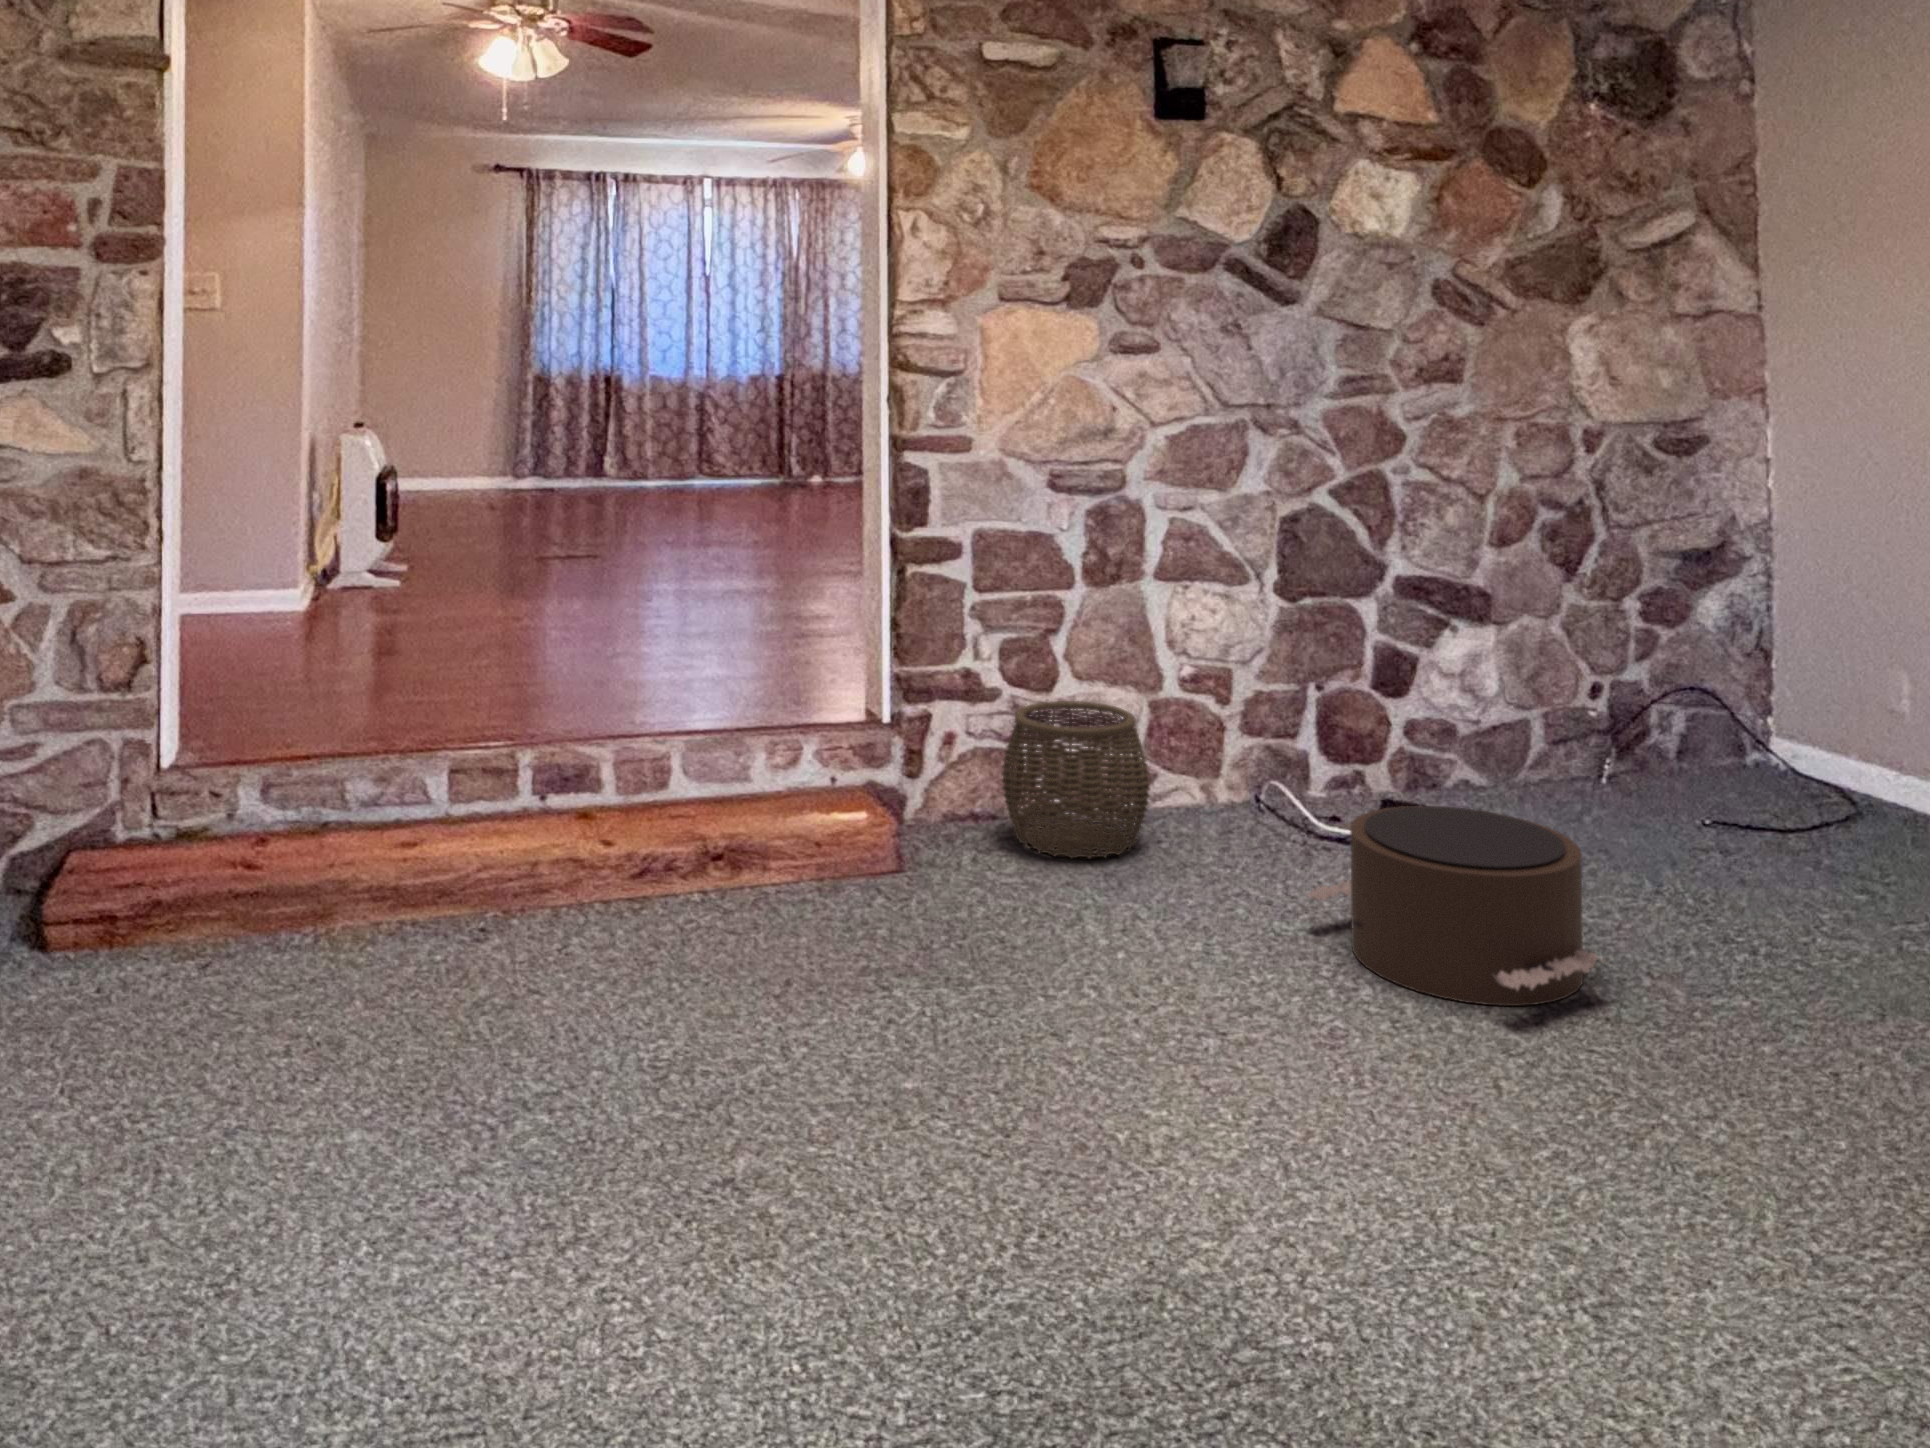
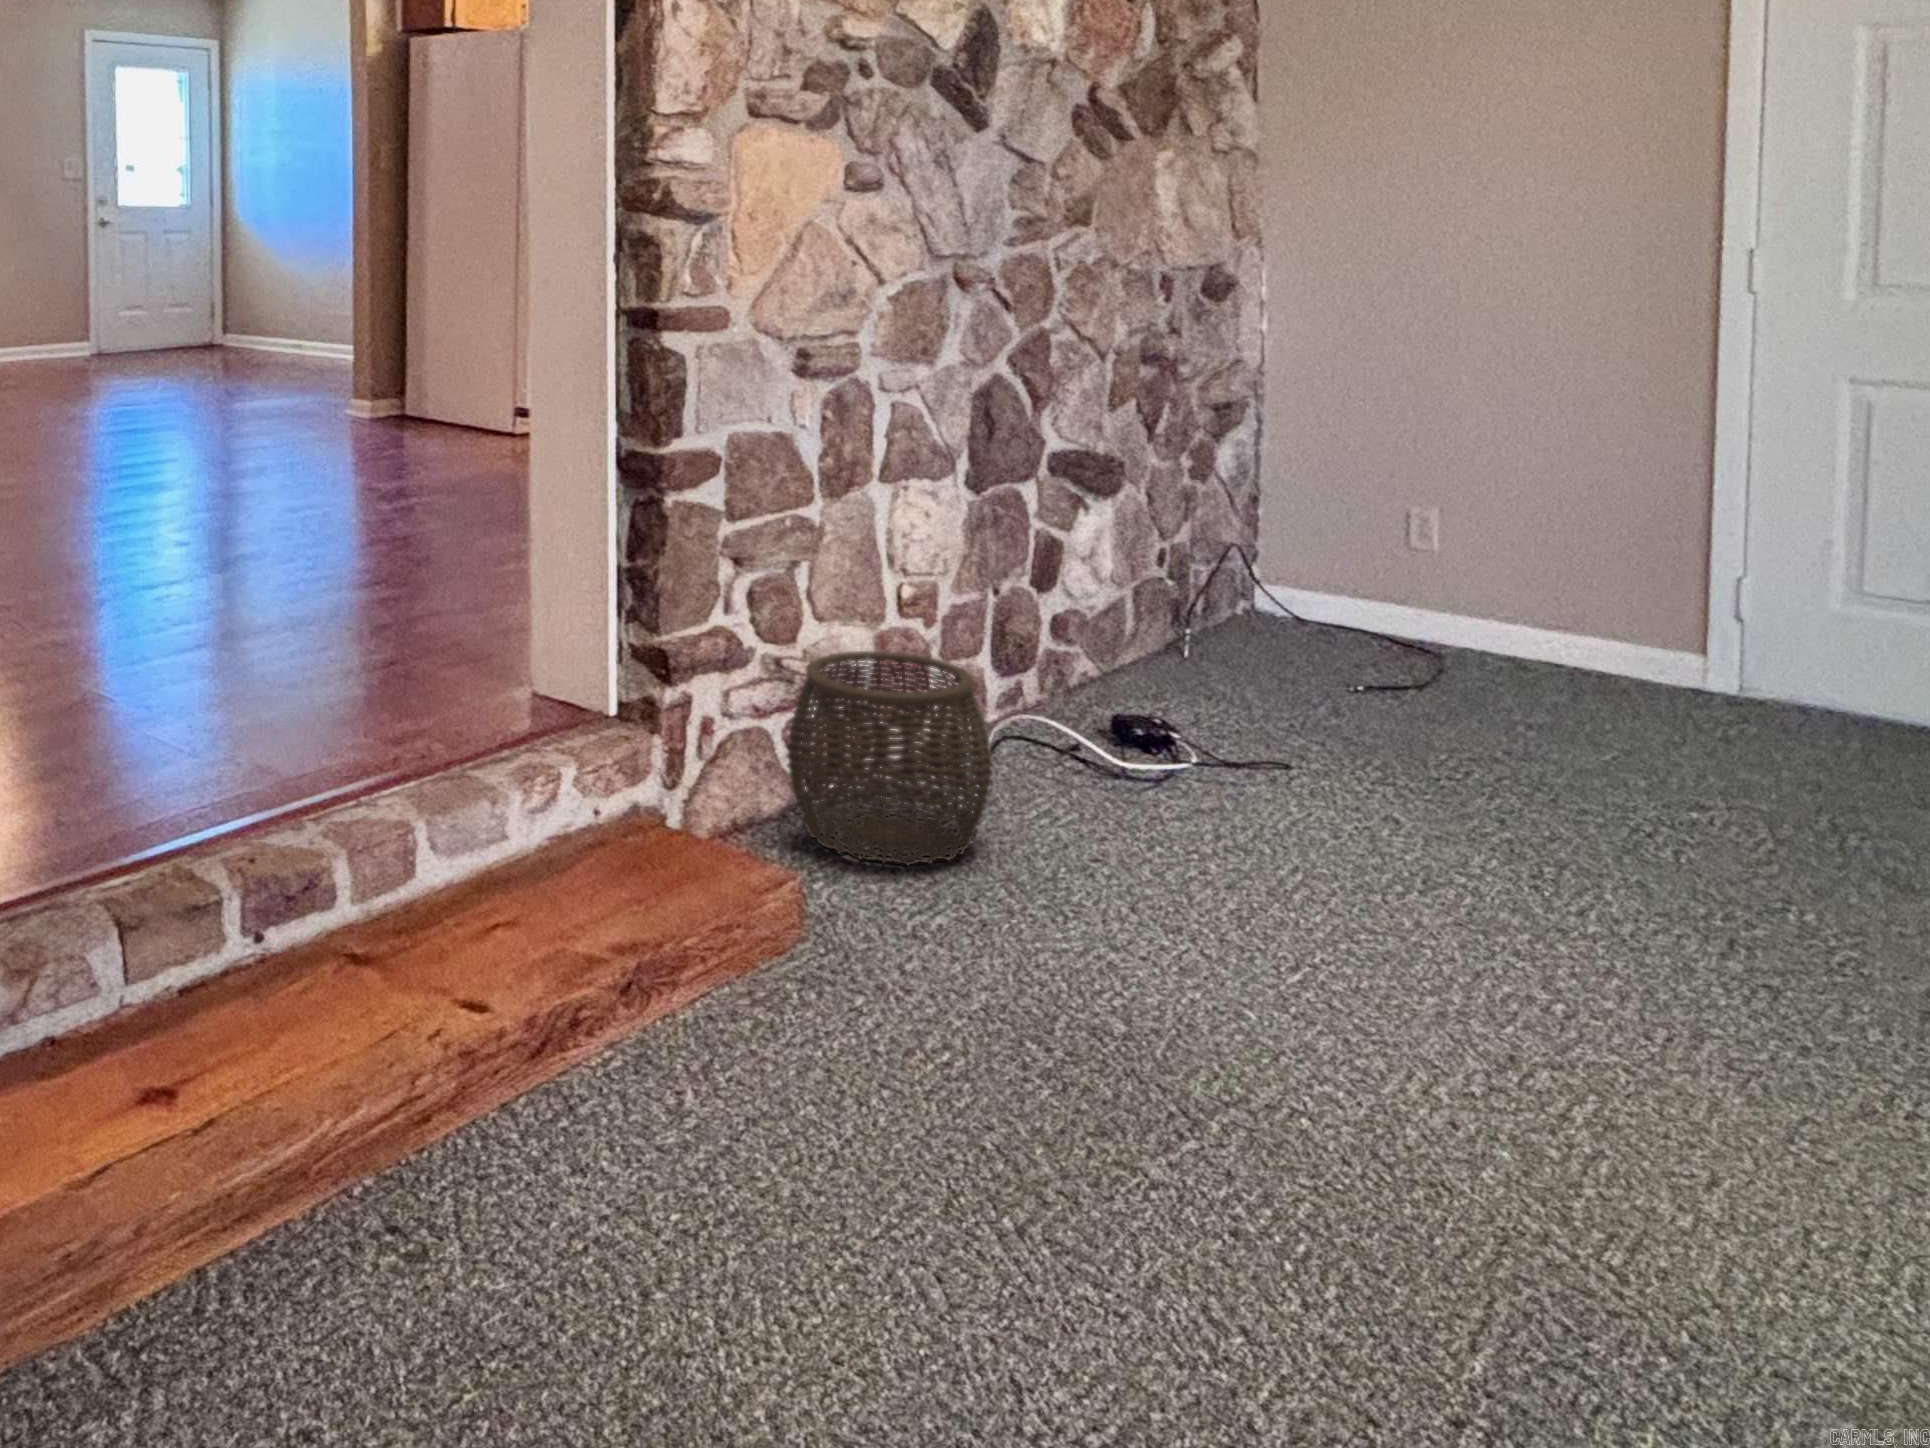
pouf: present [1307,806,1602,1006] -> none [1313,724,1718,966]

